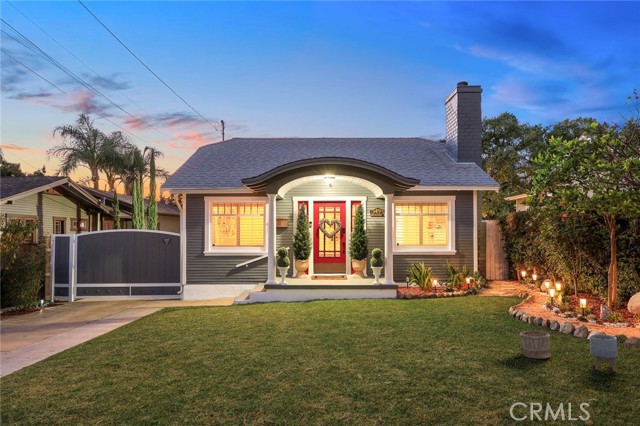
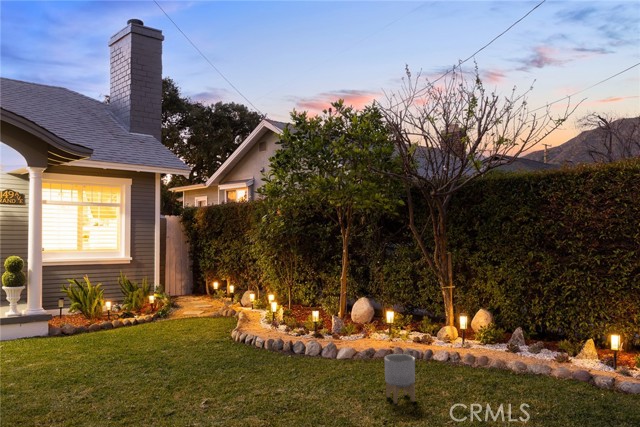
wooden bucket: present [519,330,551,359] -> none [292,361,333,404]

